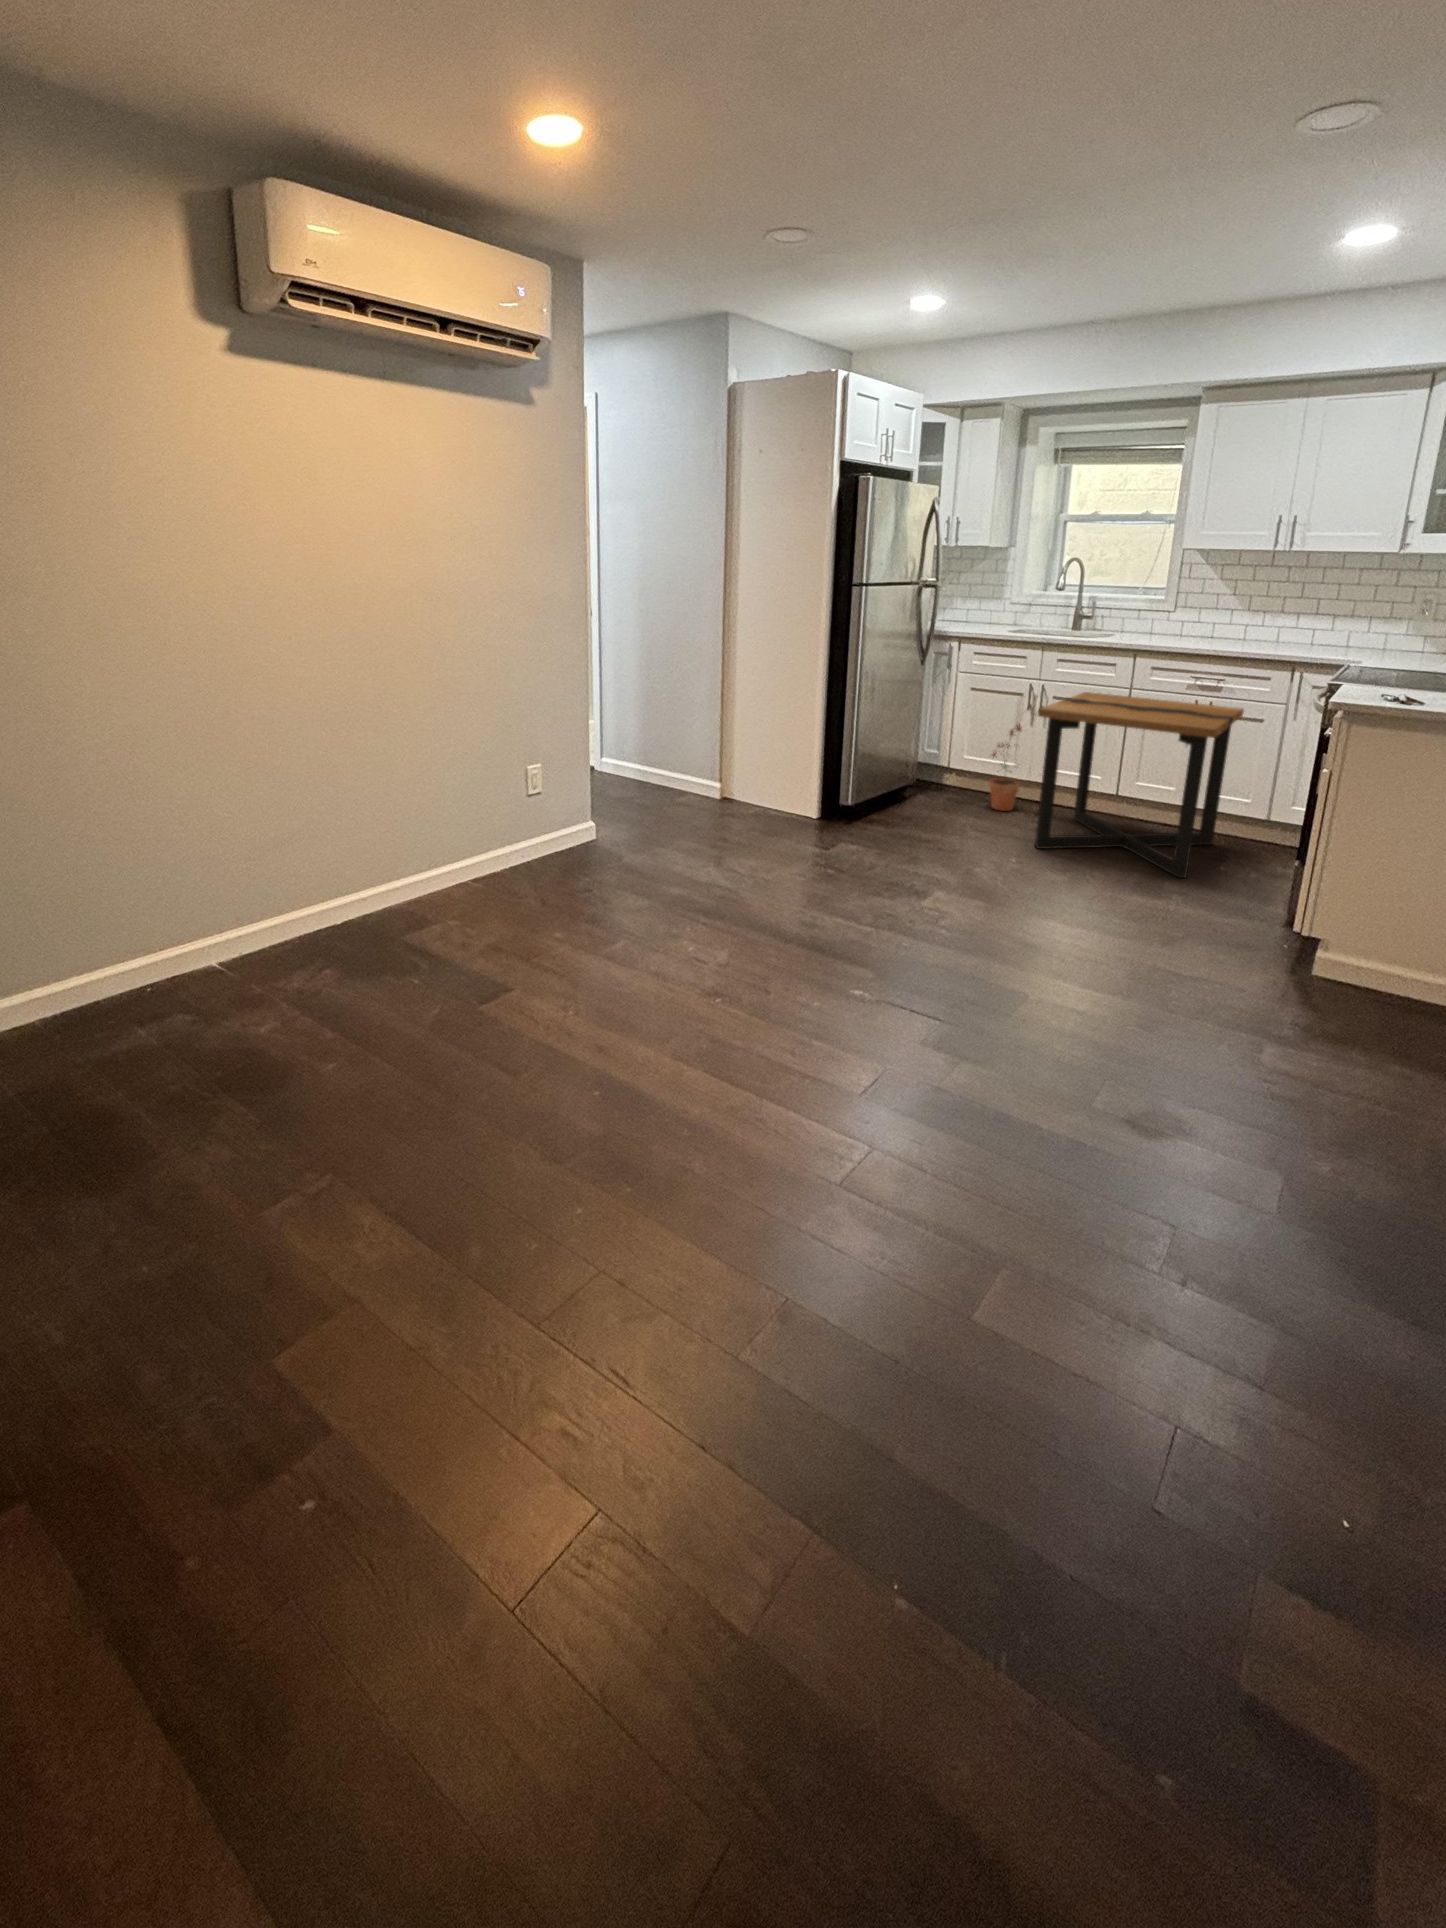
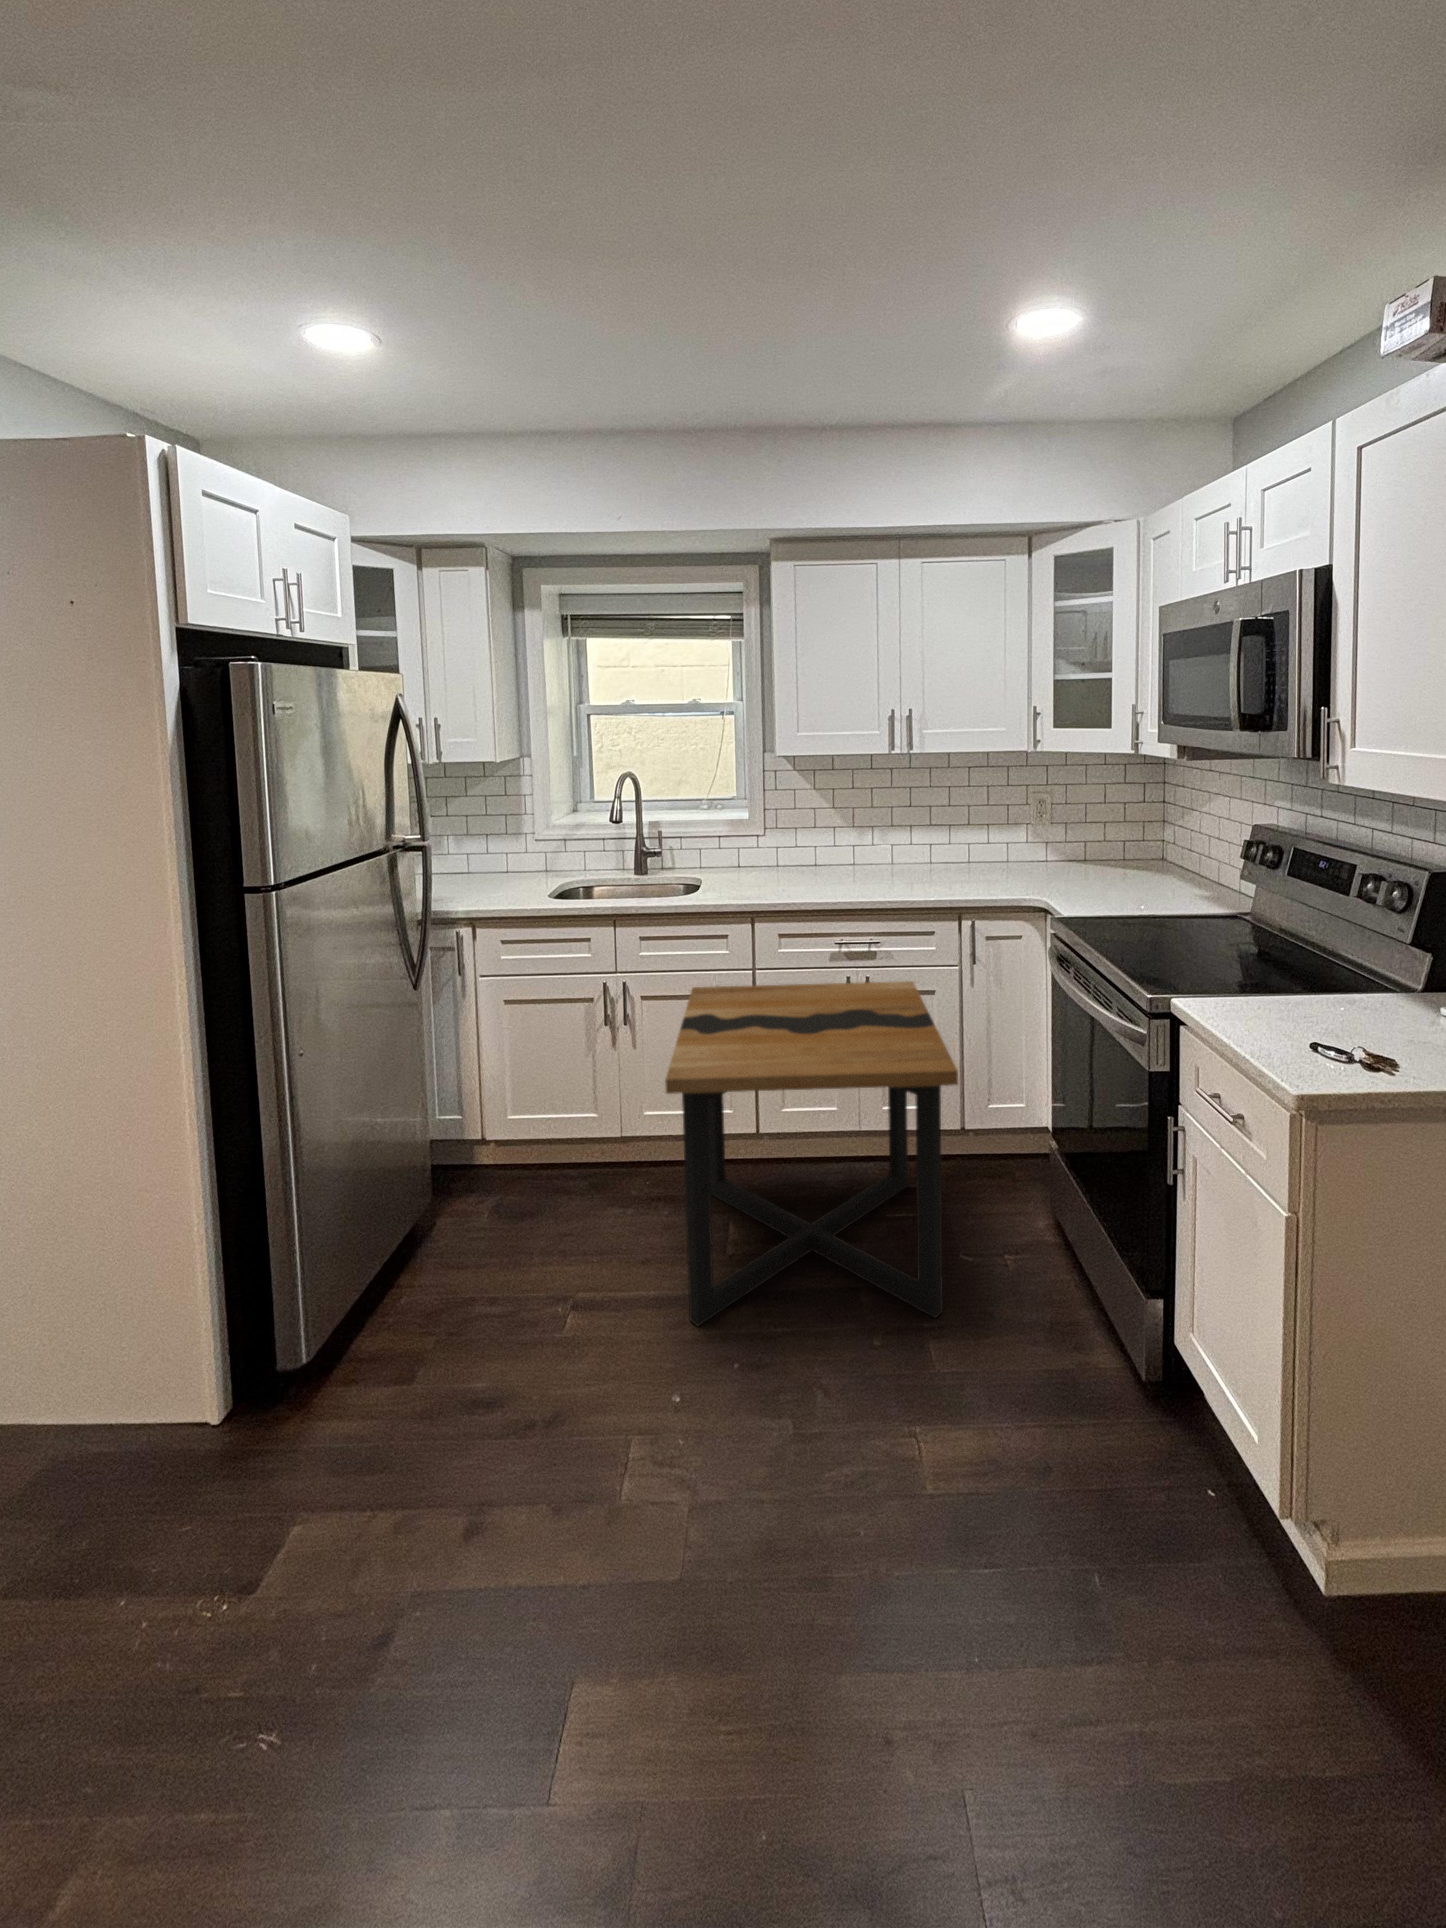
potted plant: present [989,723,1022,811] -> none [558,1052,615,1213]

